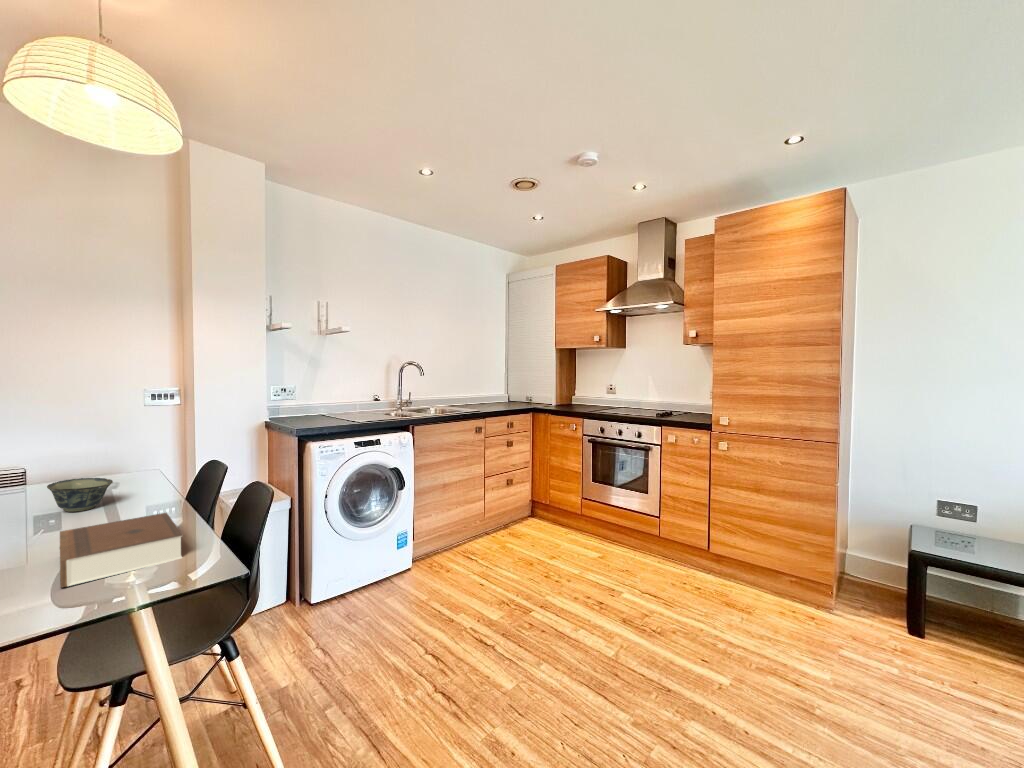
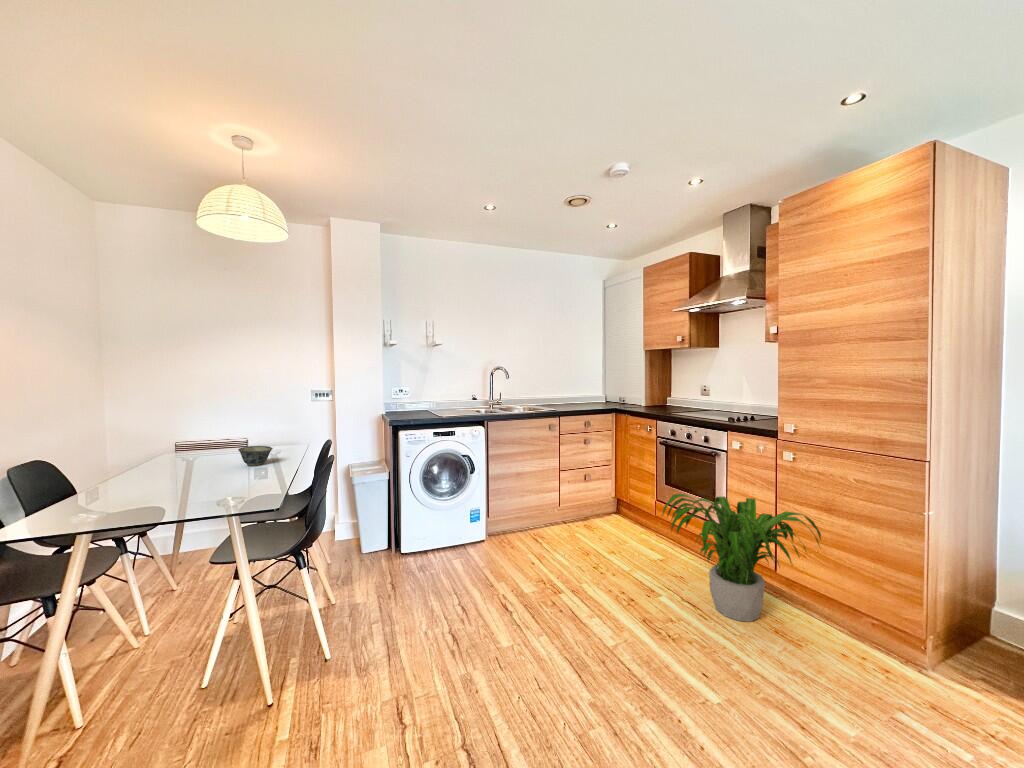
potted plant: none [625,488,764,604] -> present [663,494,821,622]
book: present [60,513,183,588] -> none [200,470,277,505]

